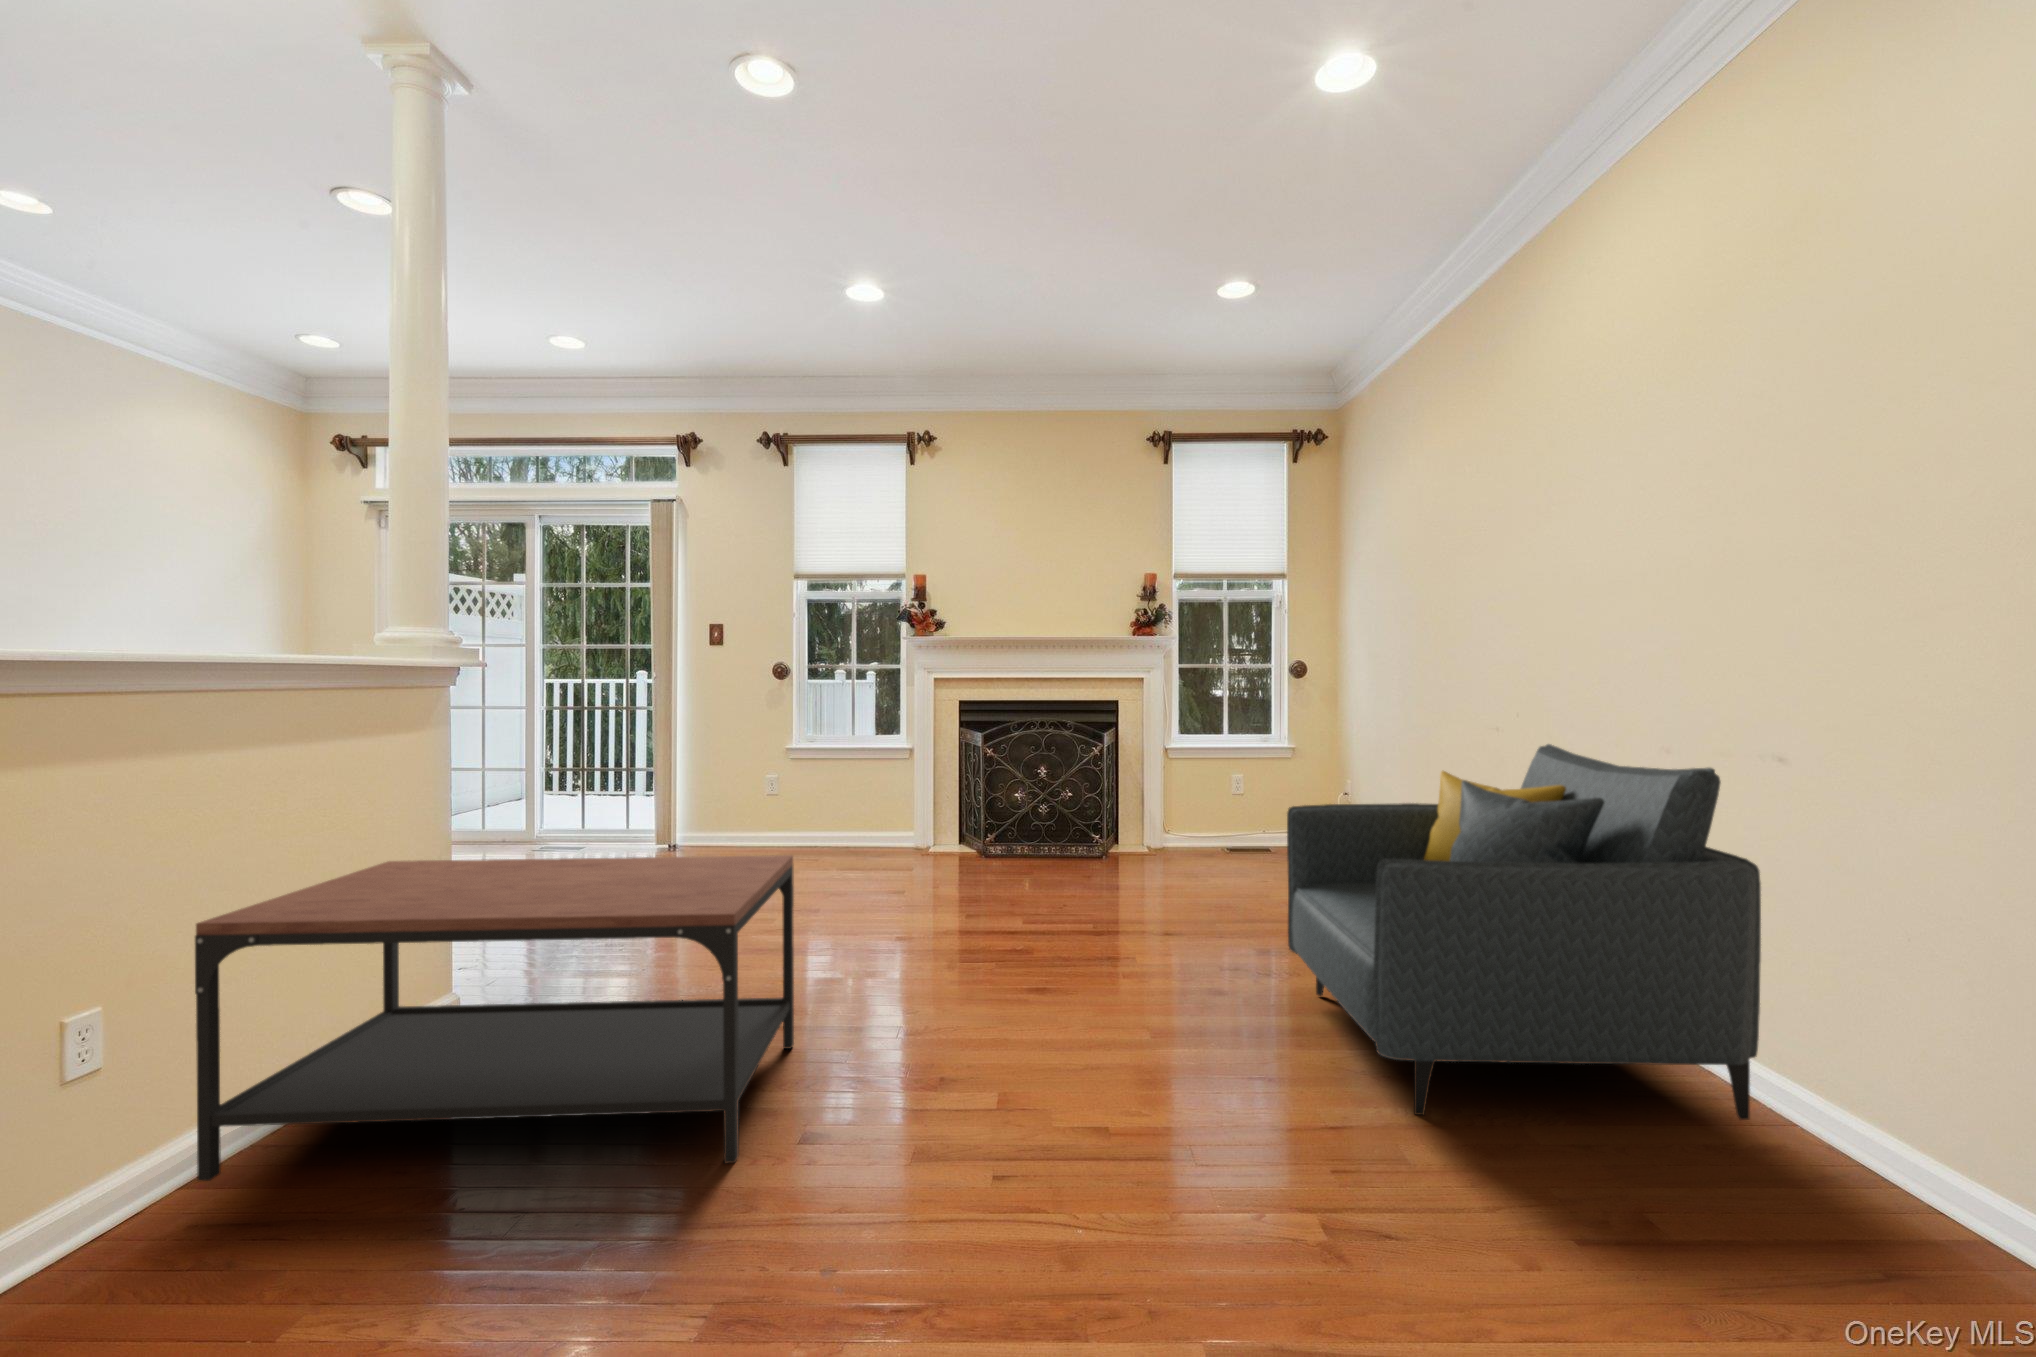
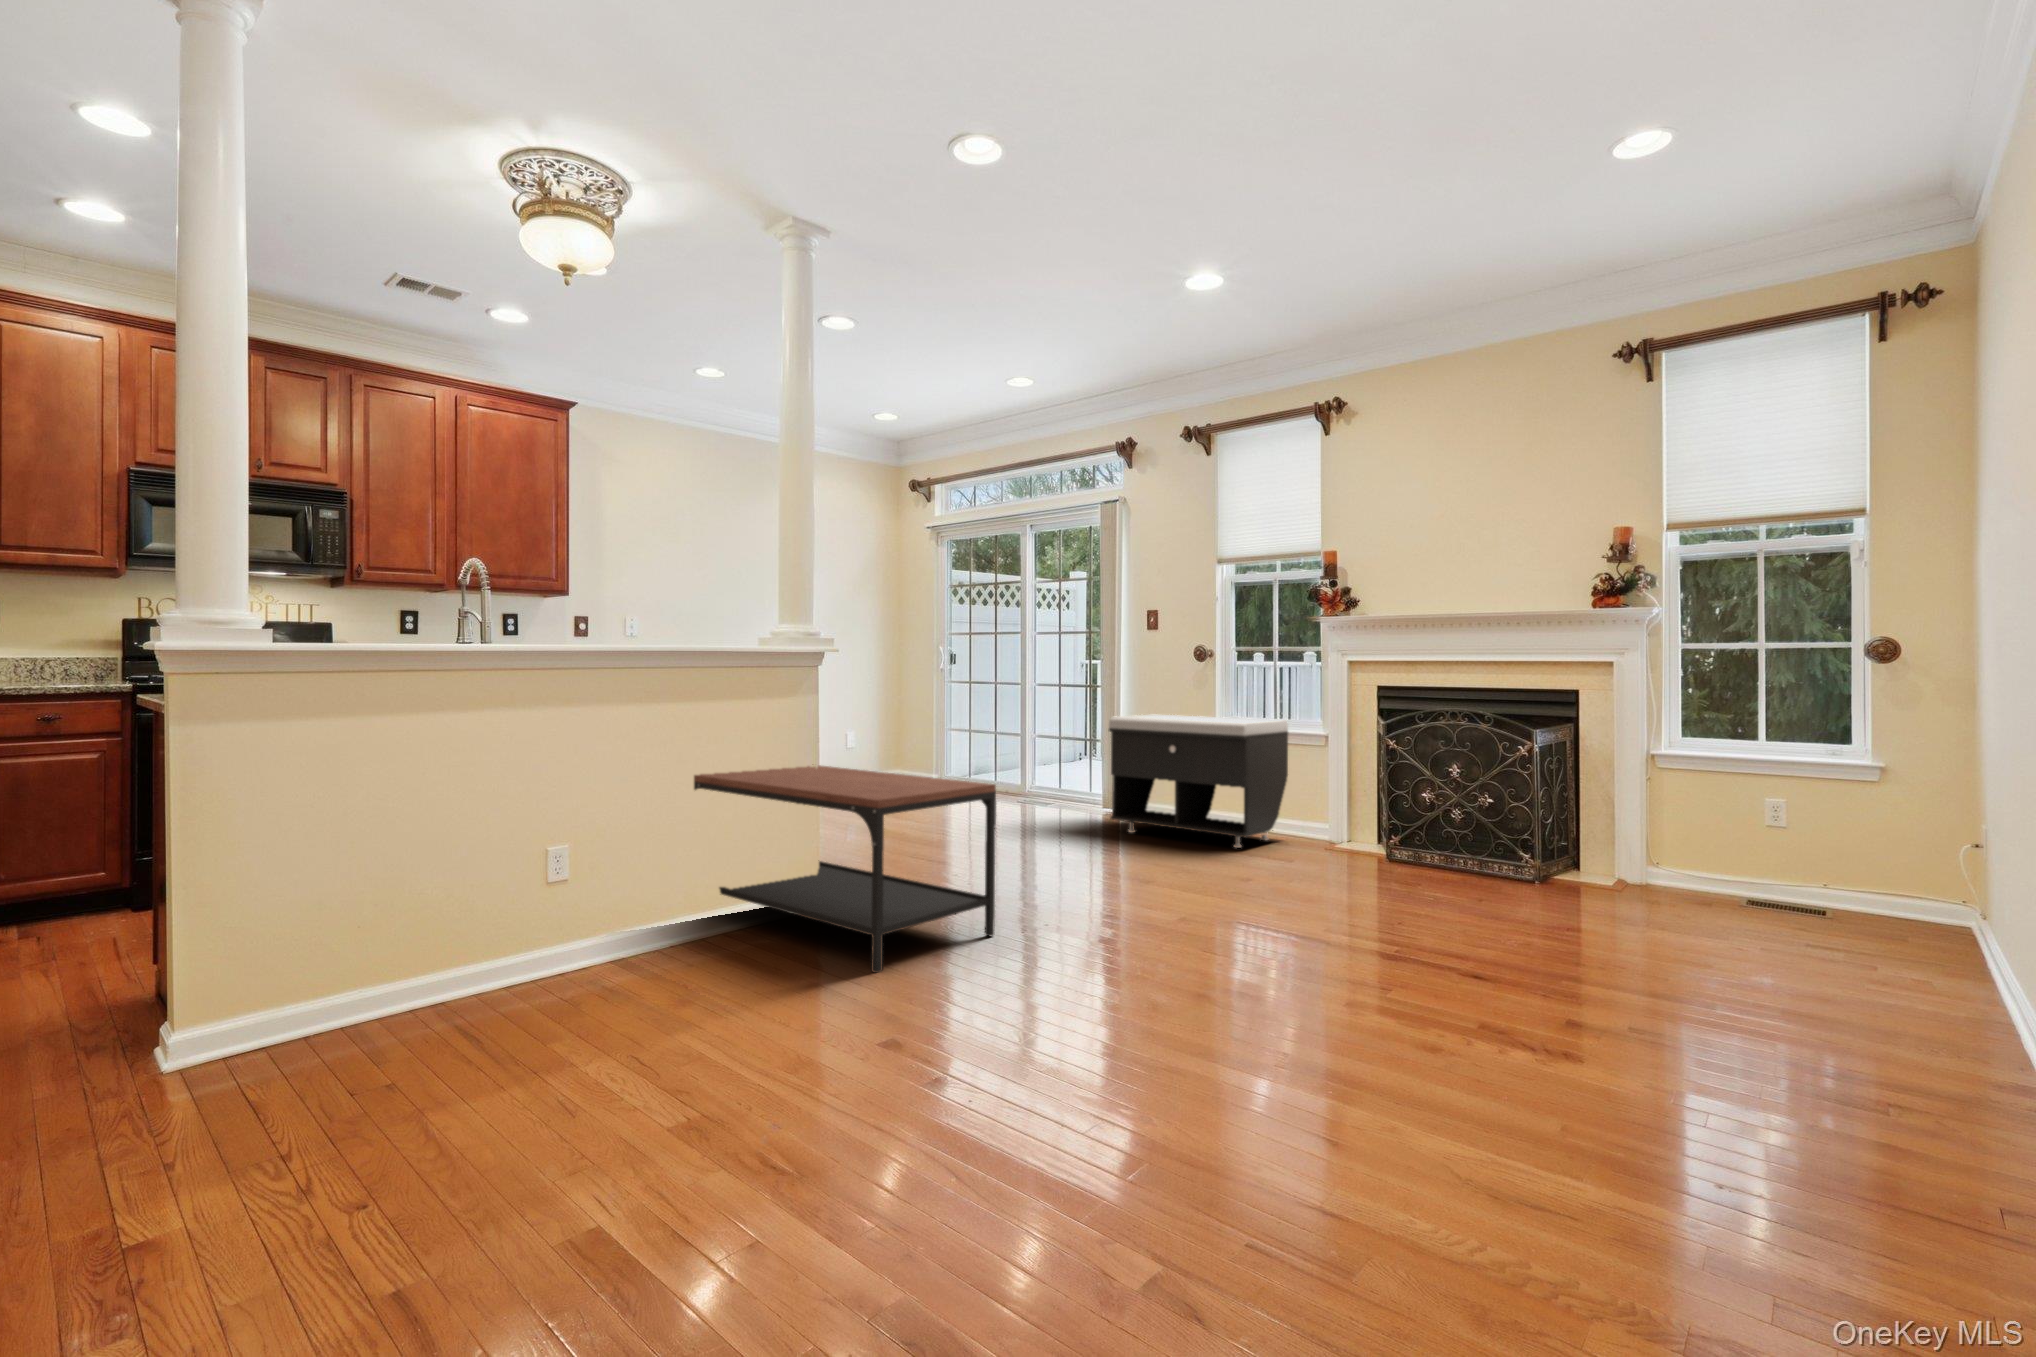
storage bench: none [700,734,881,866] -> present [1109,715,1288,848]
armchair: present [1287,744,1761,1120] -> none [1368,734,1967,1283]

